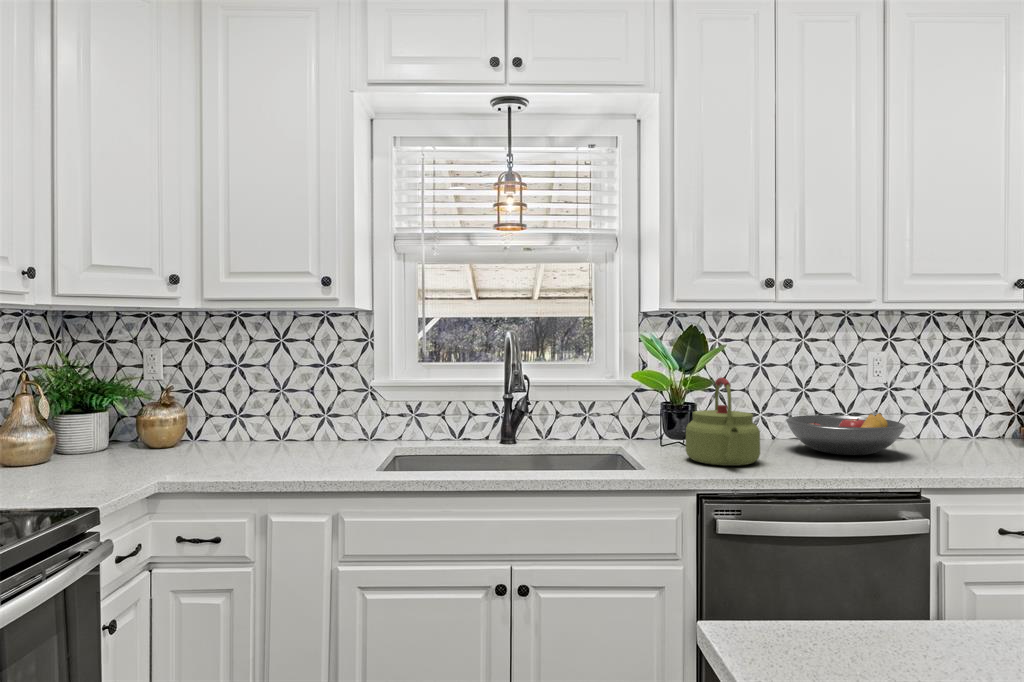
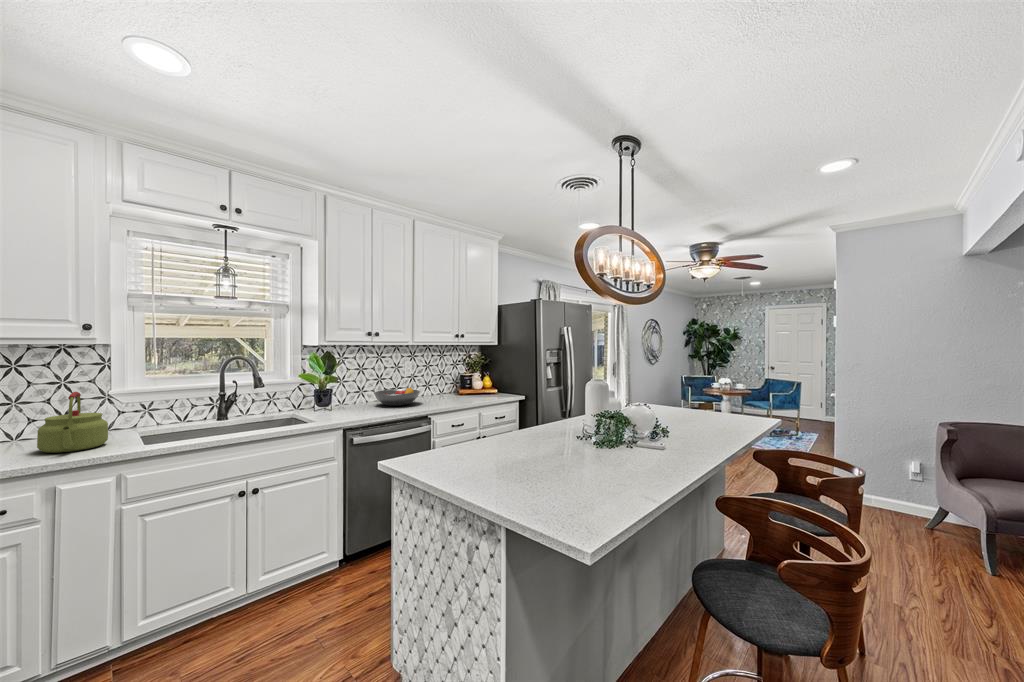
kettle: present [686,377,760,466] -> present [37,392,108,453]

